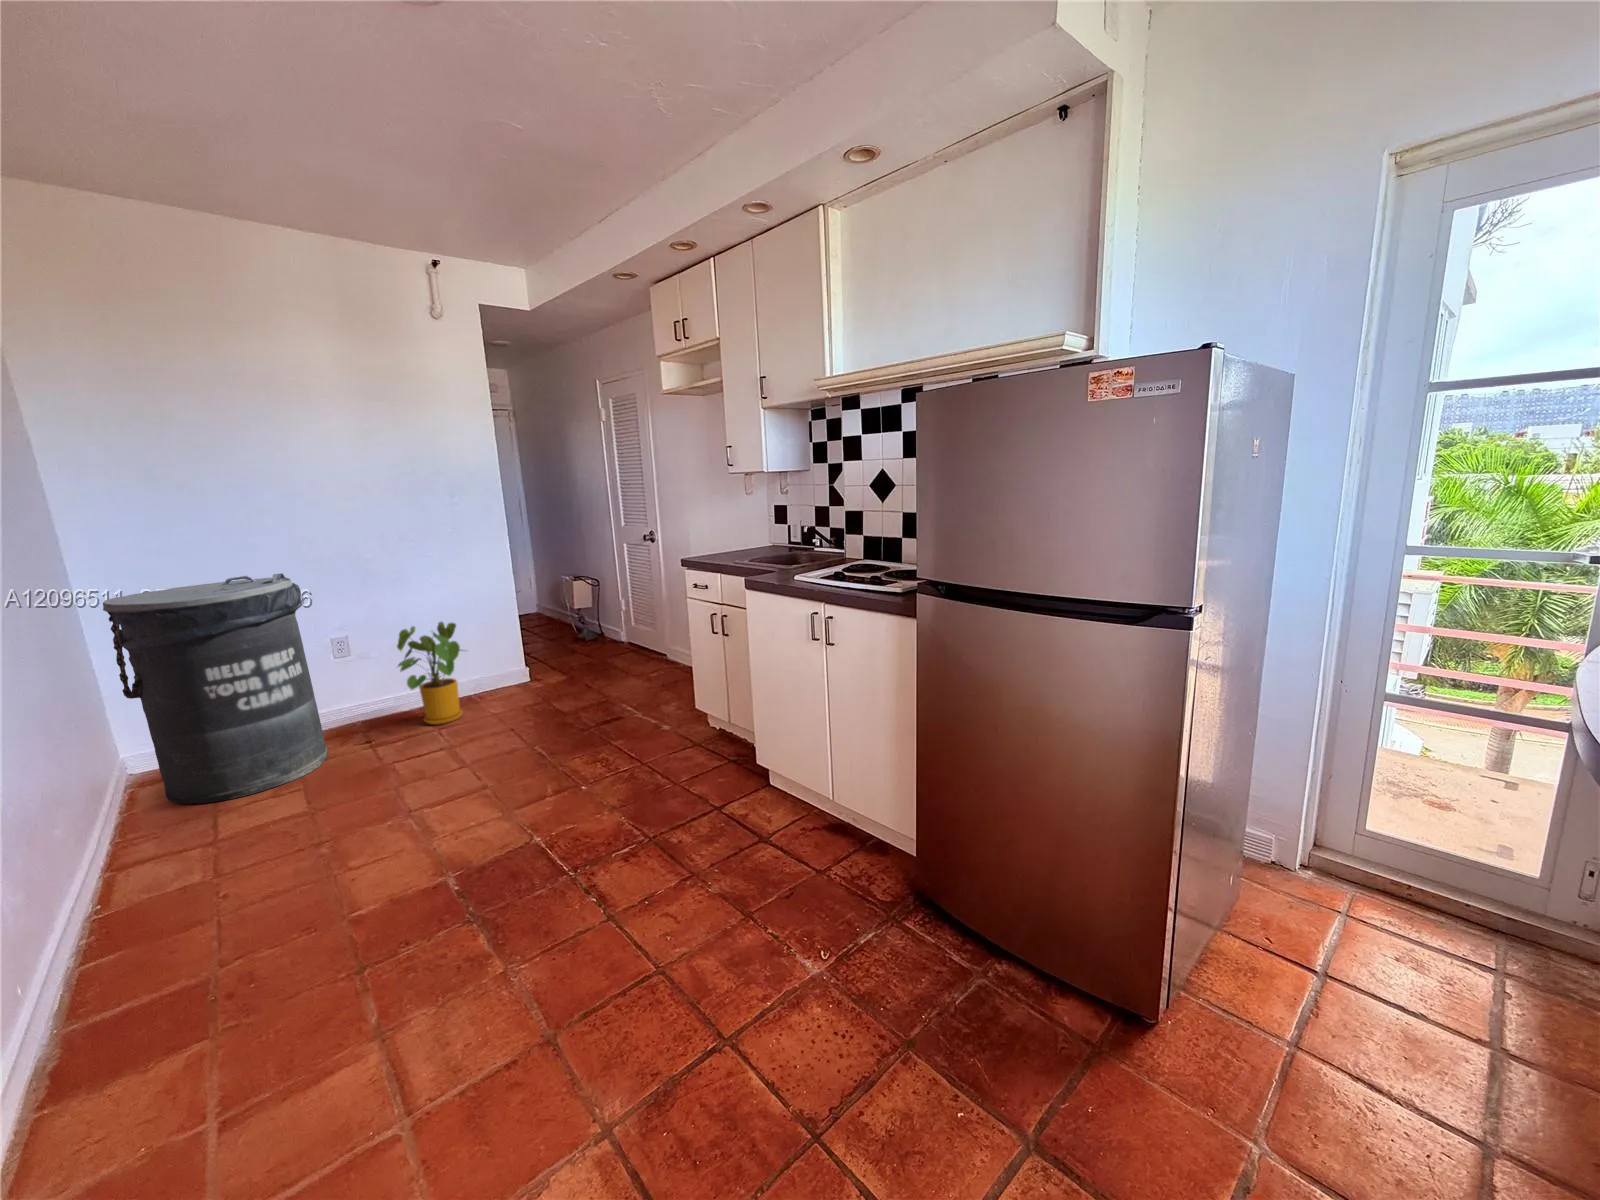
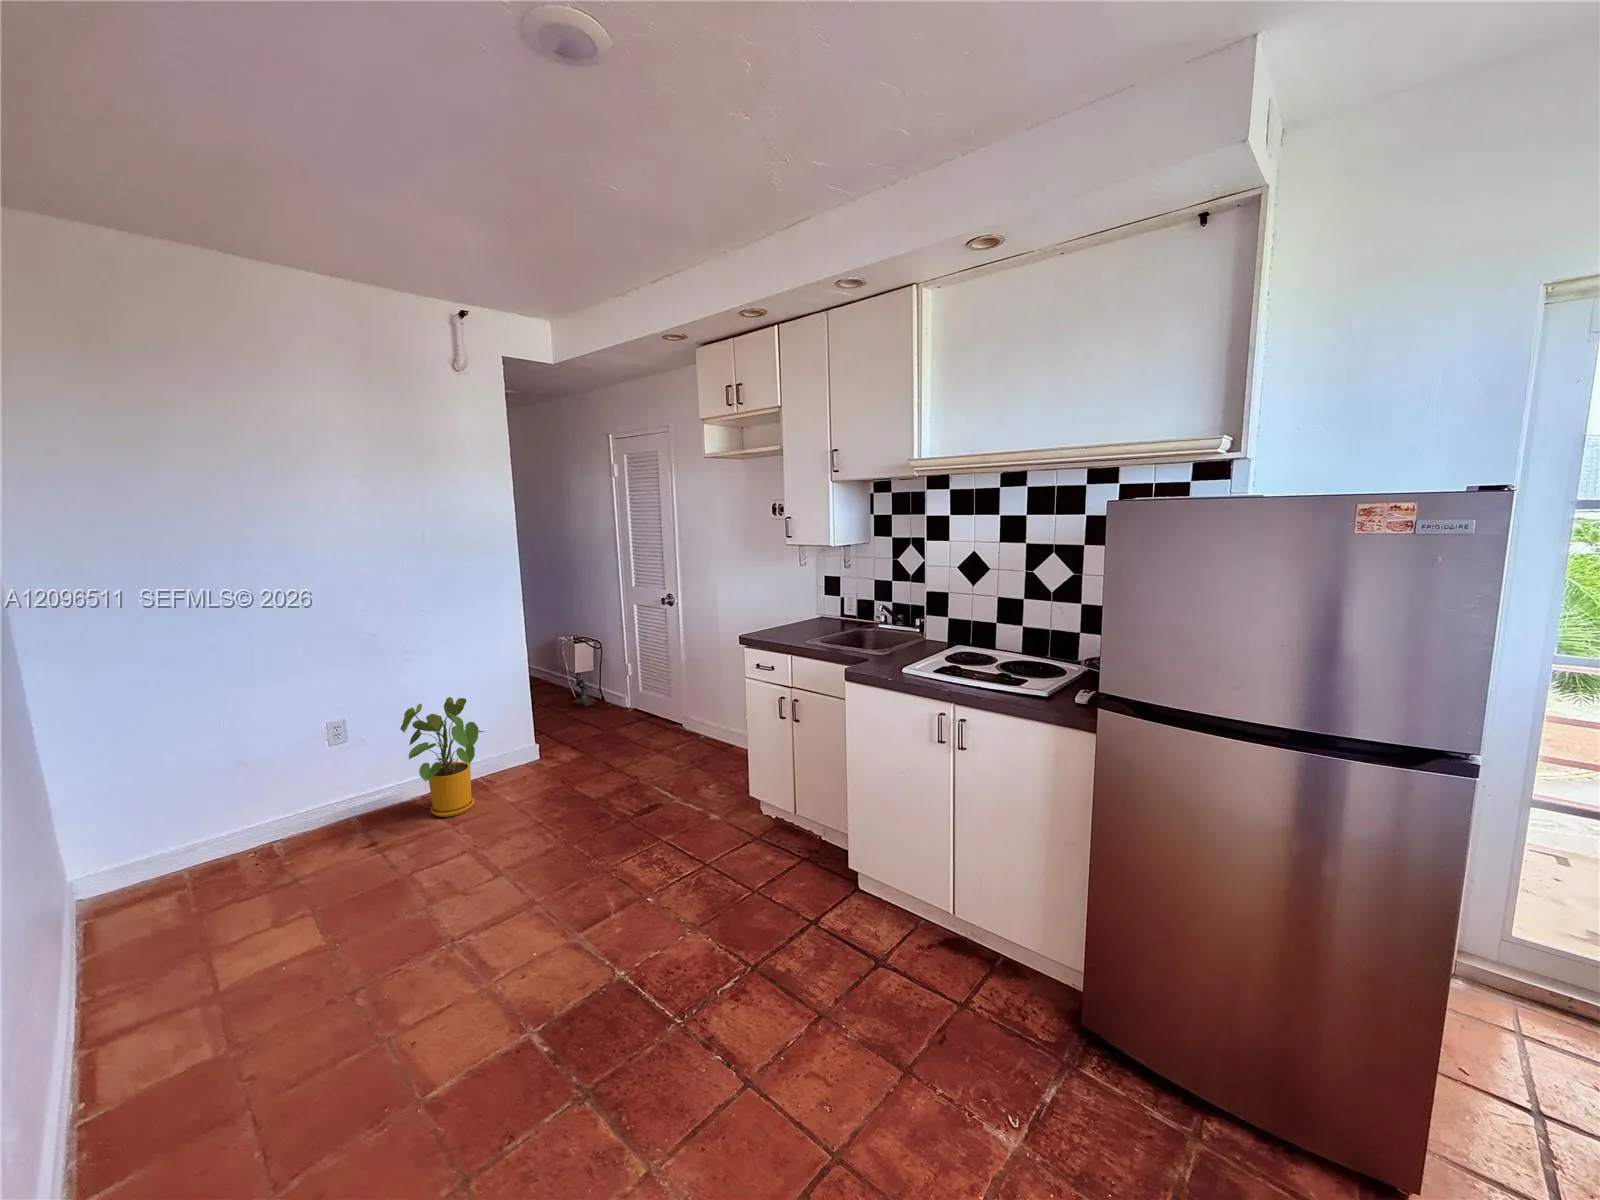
trash can: present [103,573,327,804] -> none [67,653,324,939]

